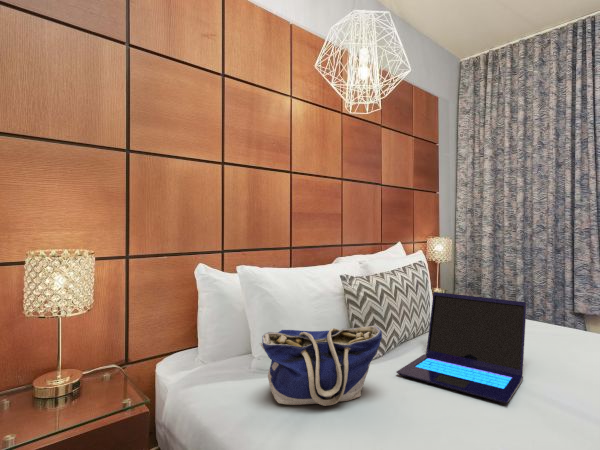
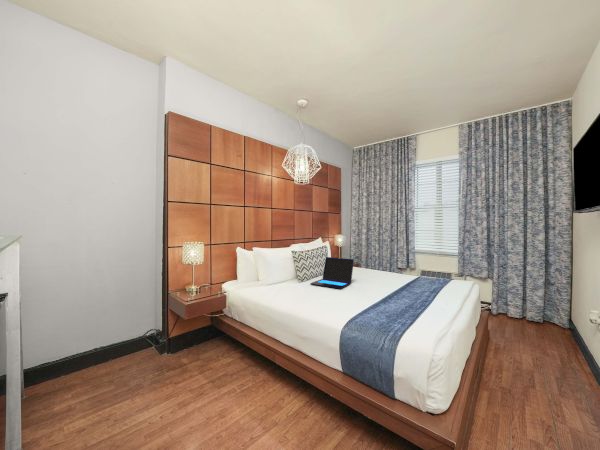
tote bag: present [260,326,382,406] -> none [265,266,303,291]

